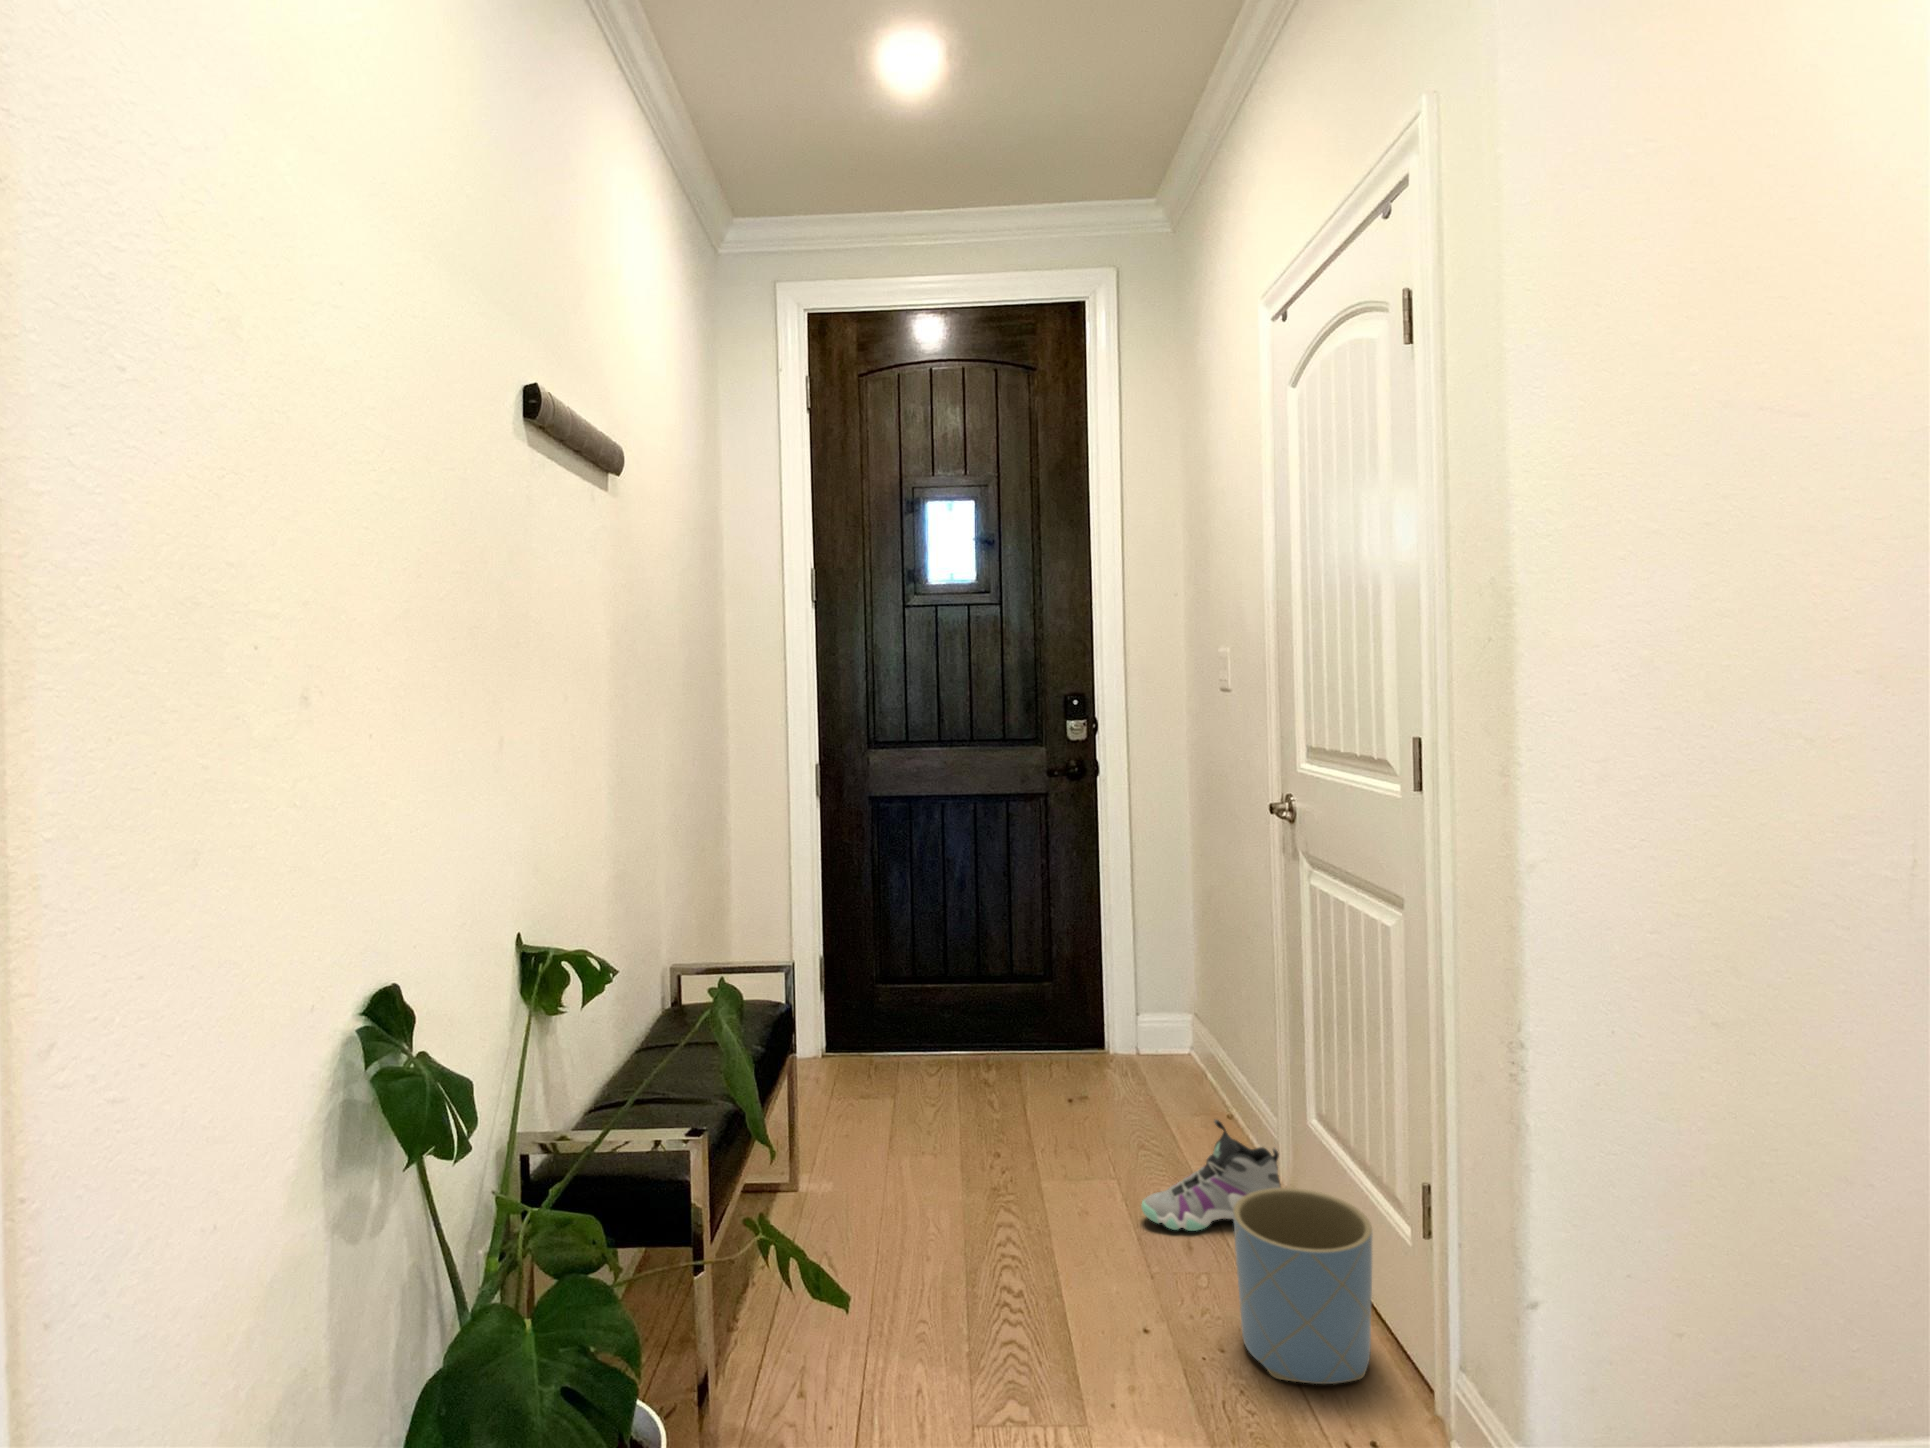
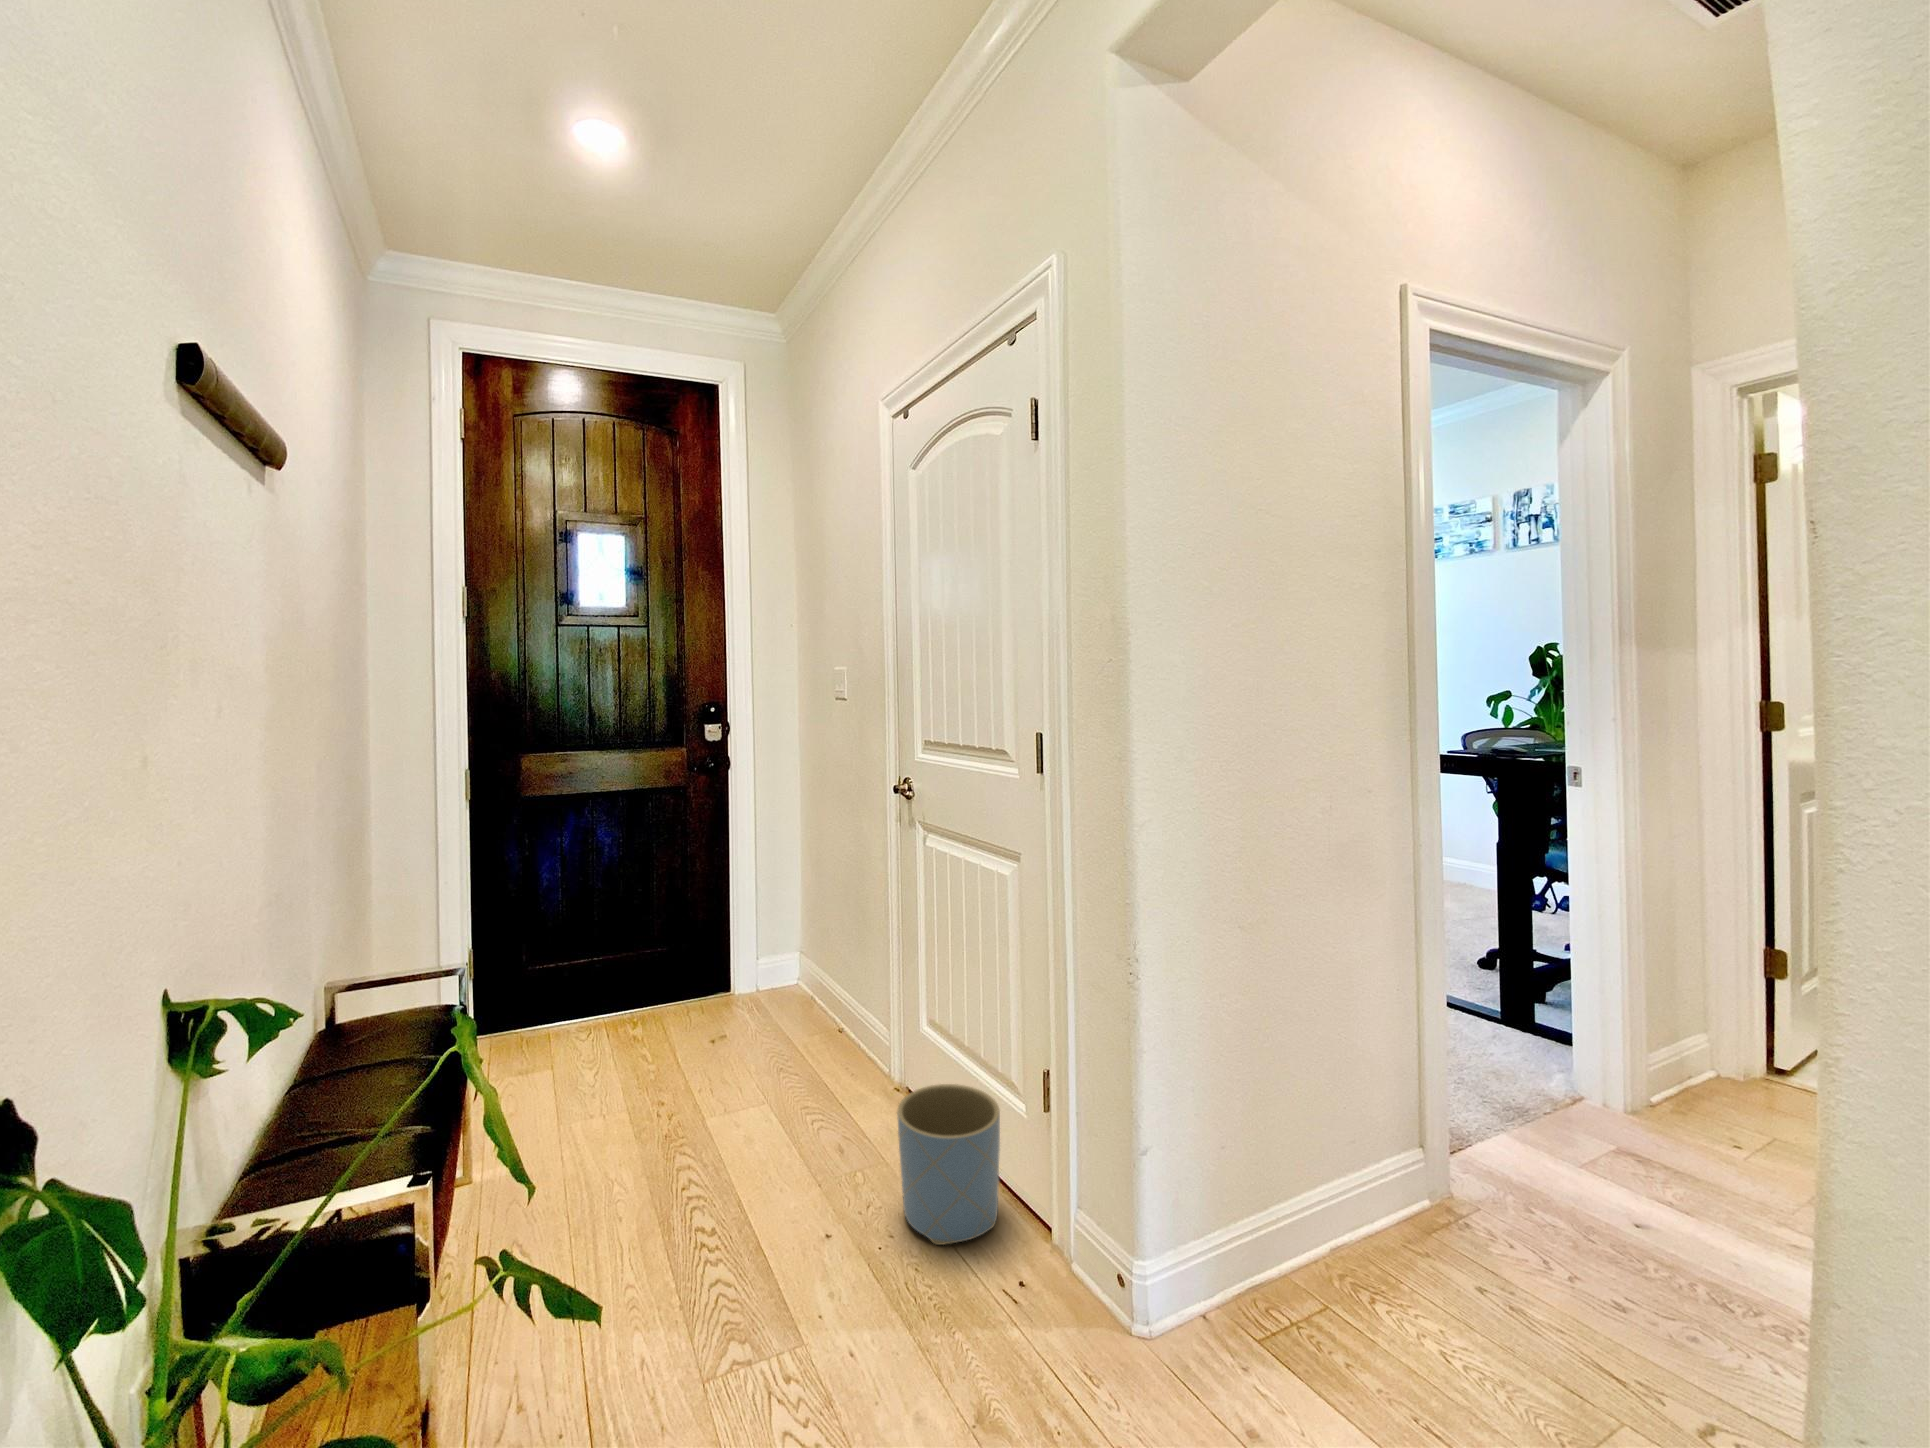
sneaker: present [1142,1120,1281,1231] -> none [799,1038,904,1136]

